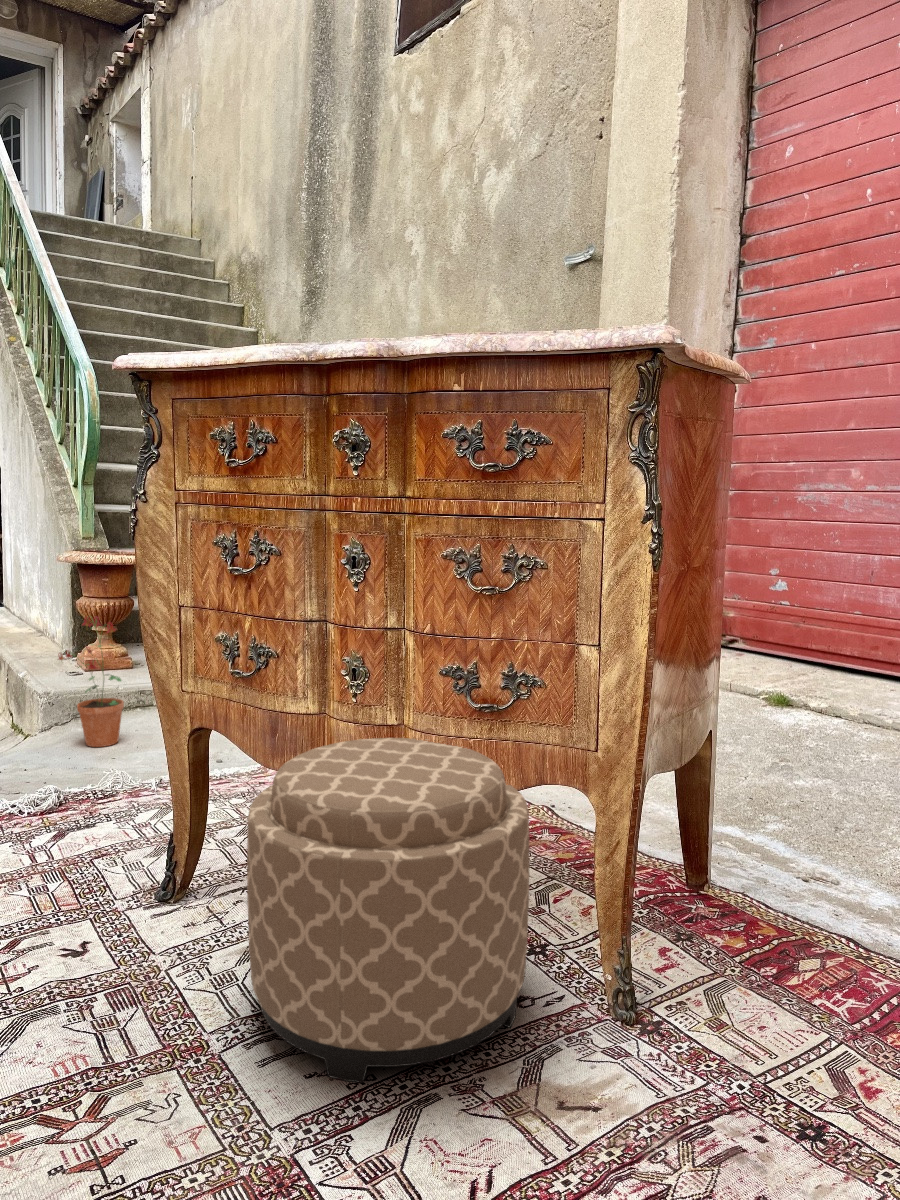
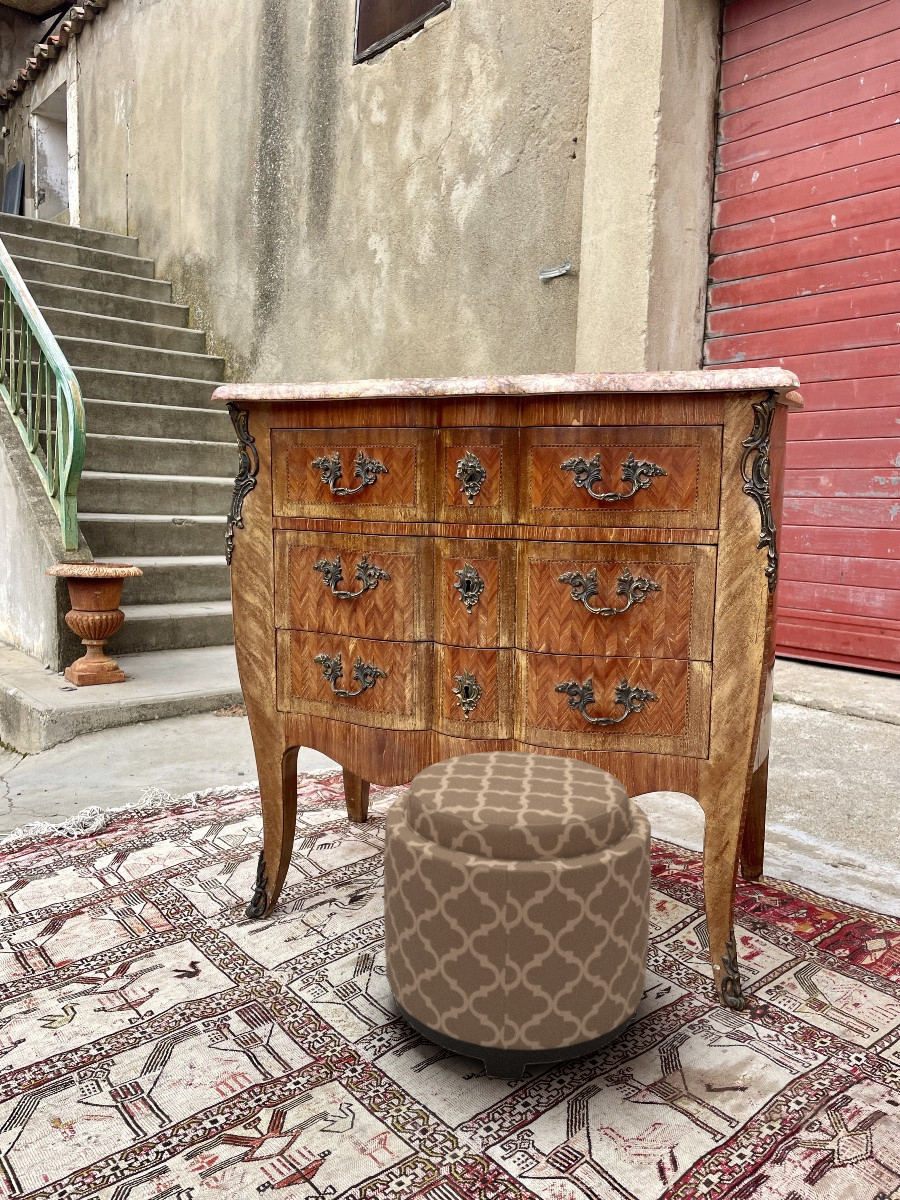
potted plant: present [58,616,124,747] -> none [72,631,145,763]

